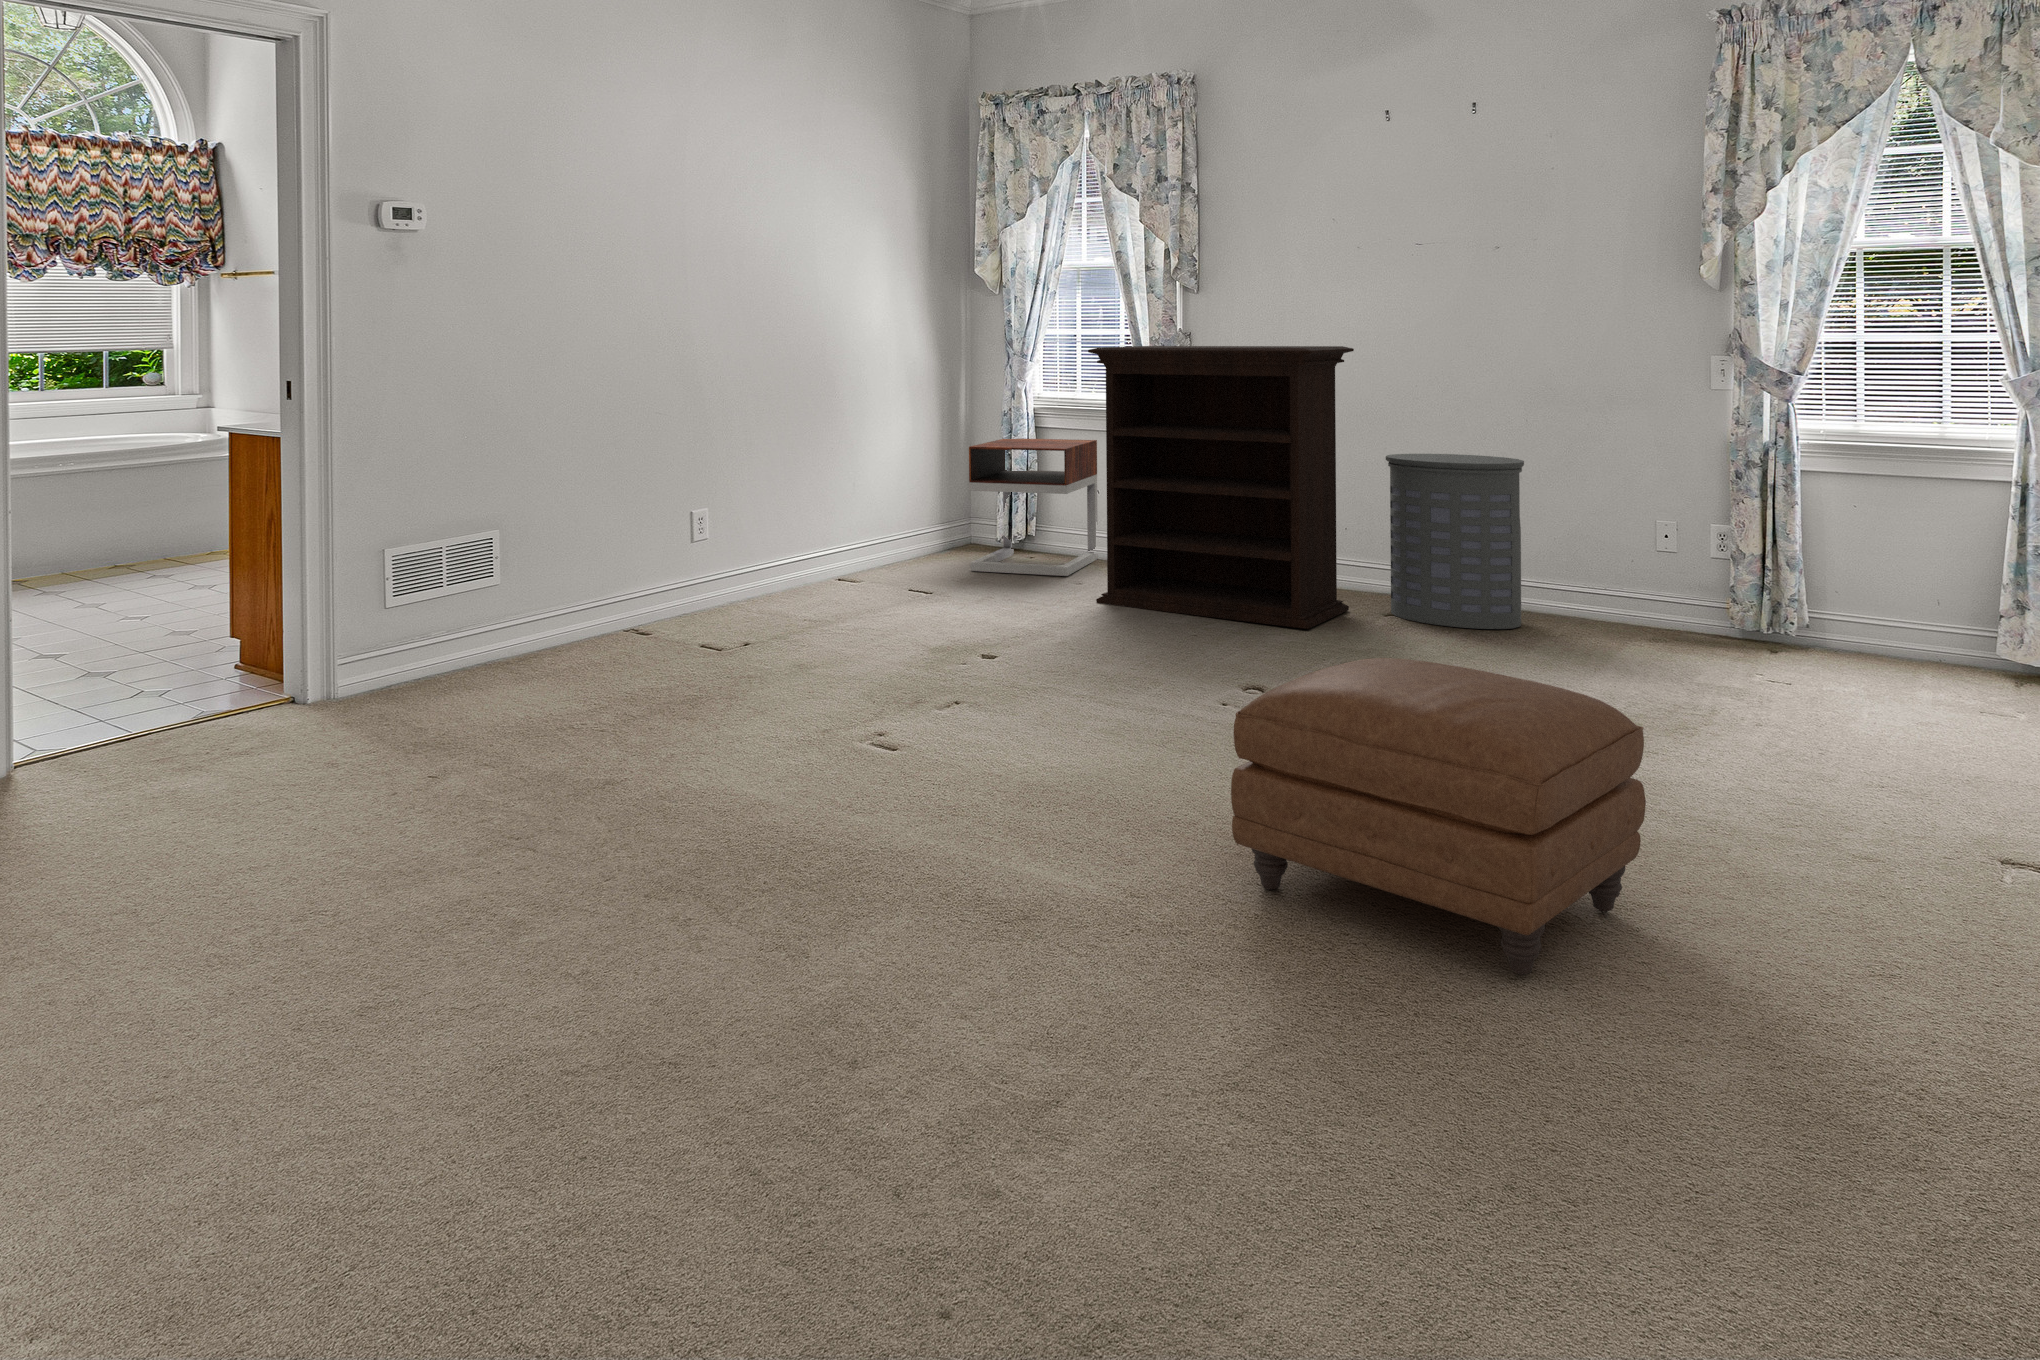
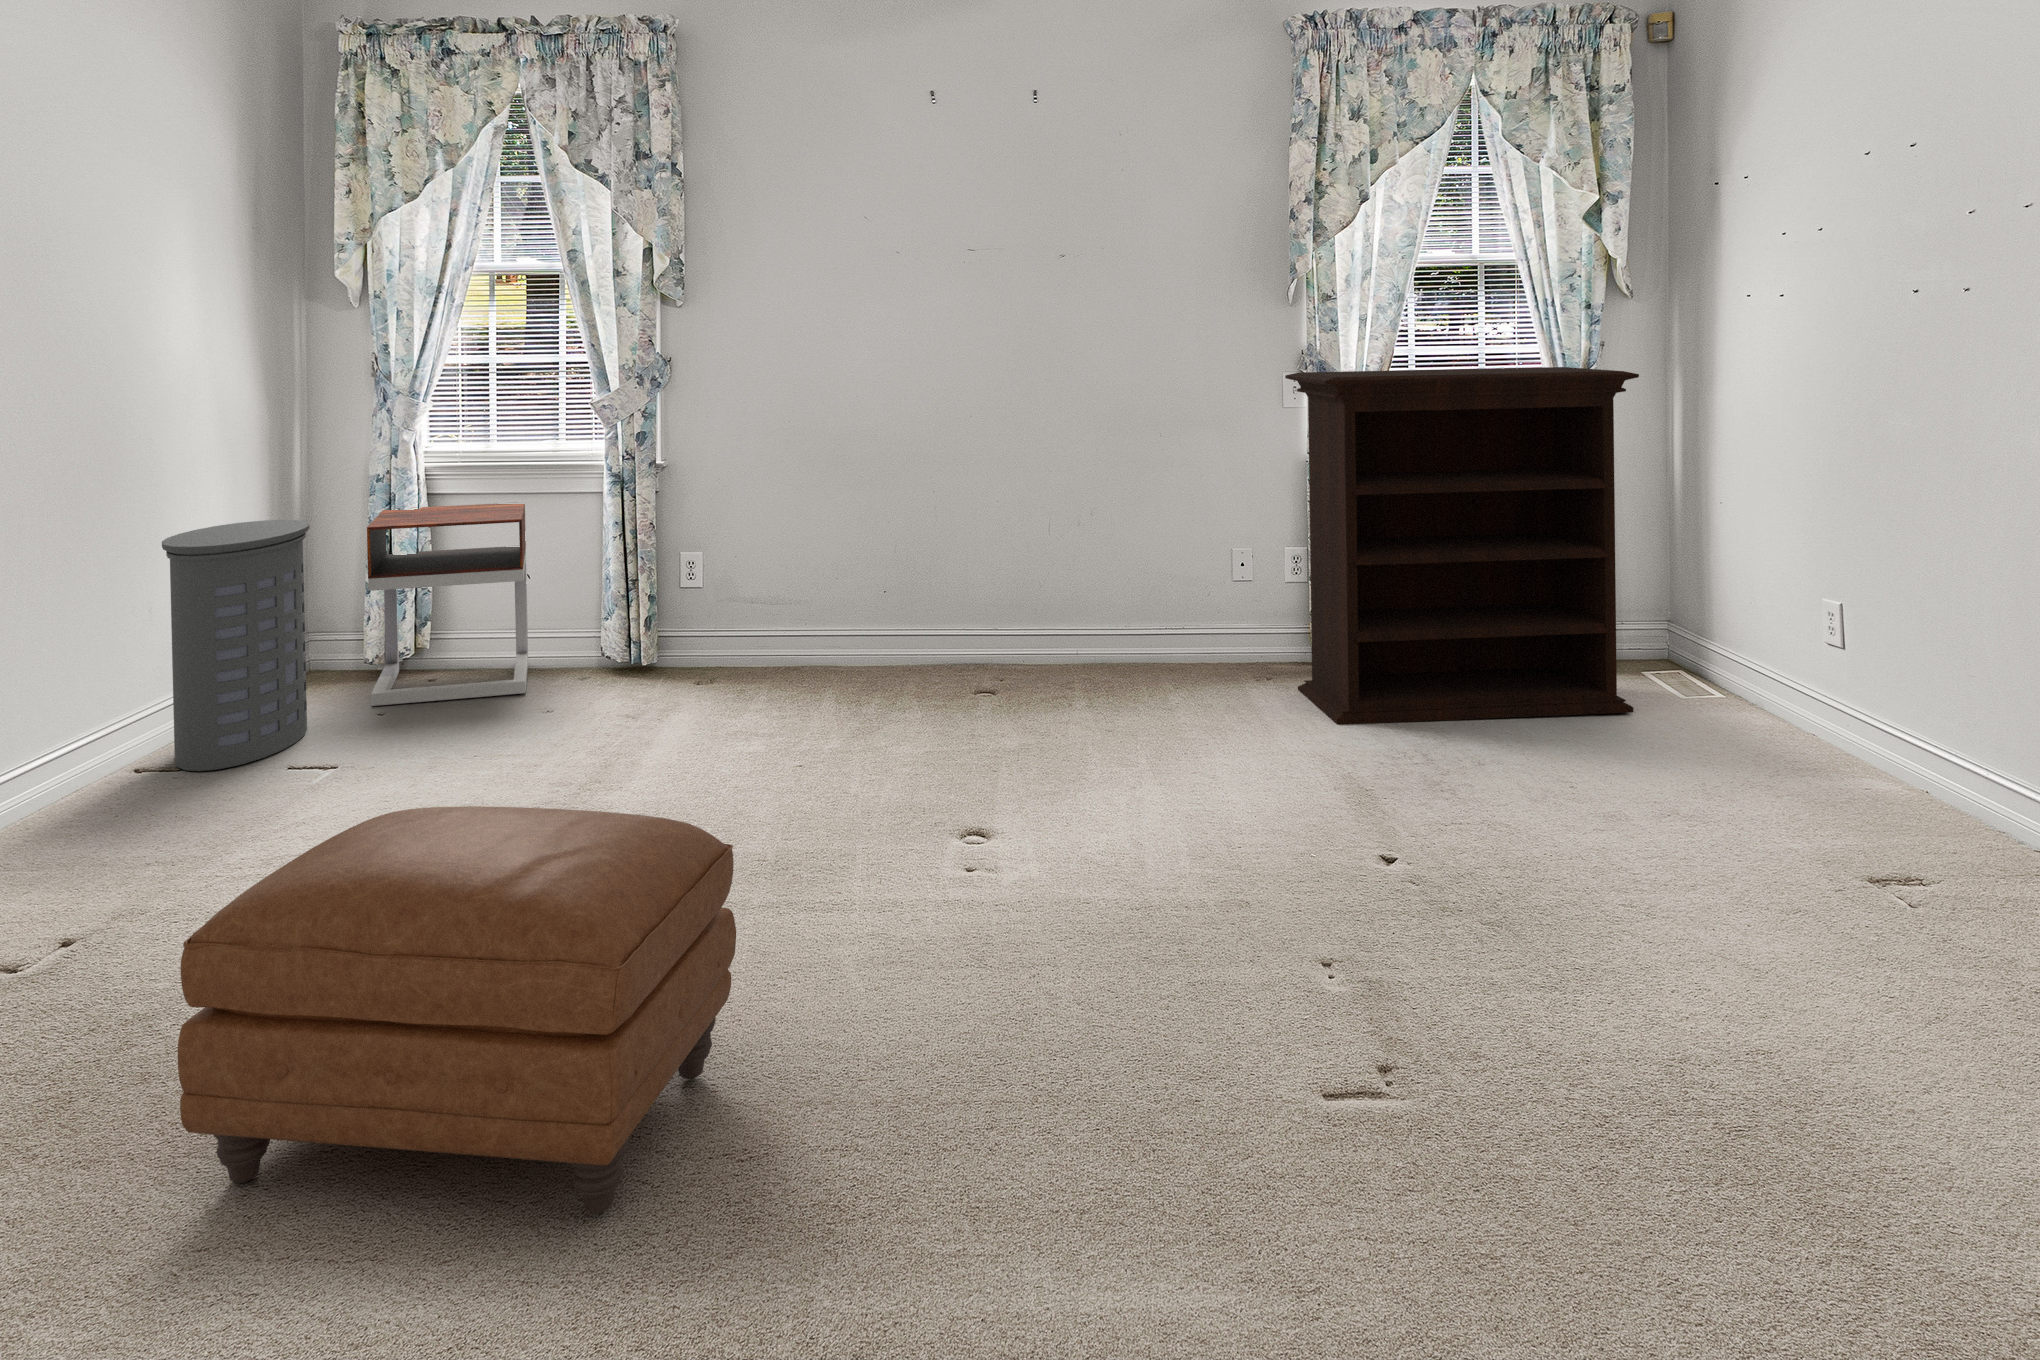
bookshelf: present [1088,346,1354,629] -> present [1285,367,1639,725]
laundry hamper: present [1386,454,1524,629] -> present [162,520,309,771]
ottoman: present [1231,658,1646,975] -> present [178,806,736,1213]

